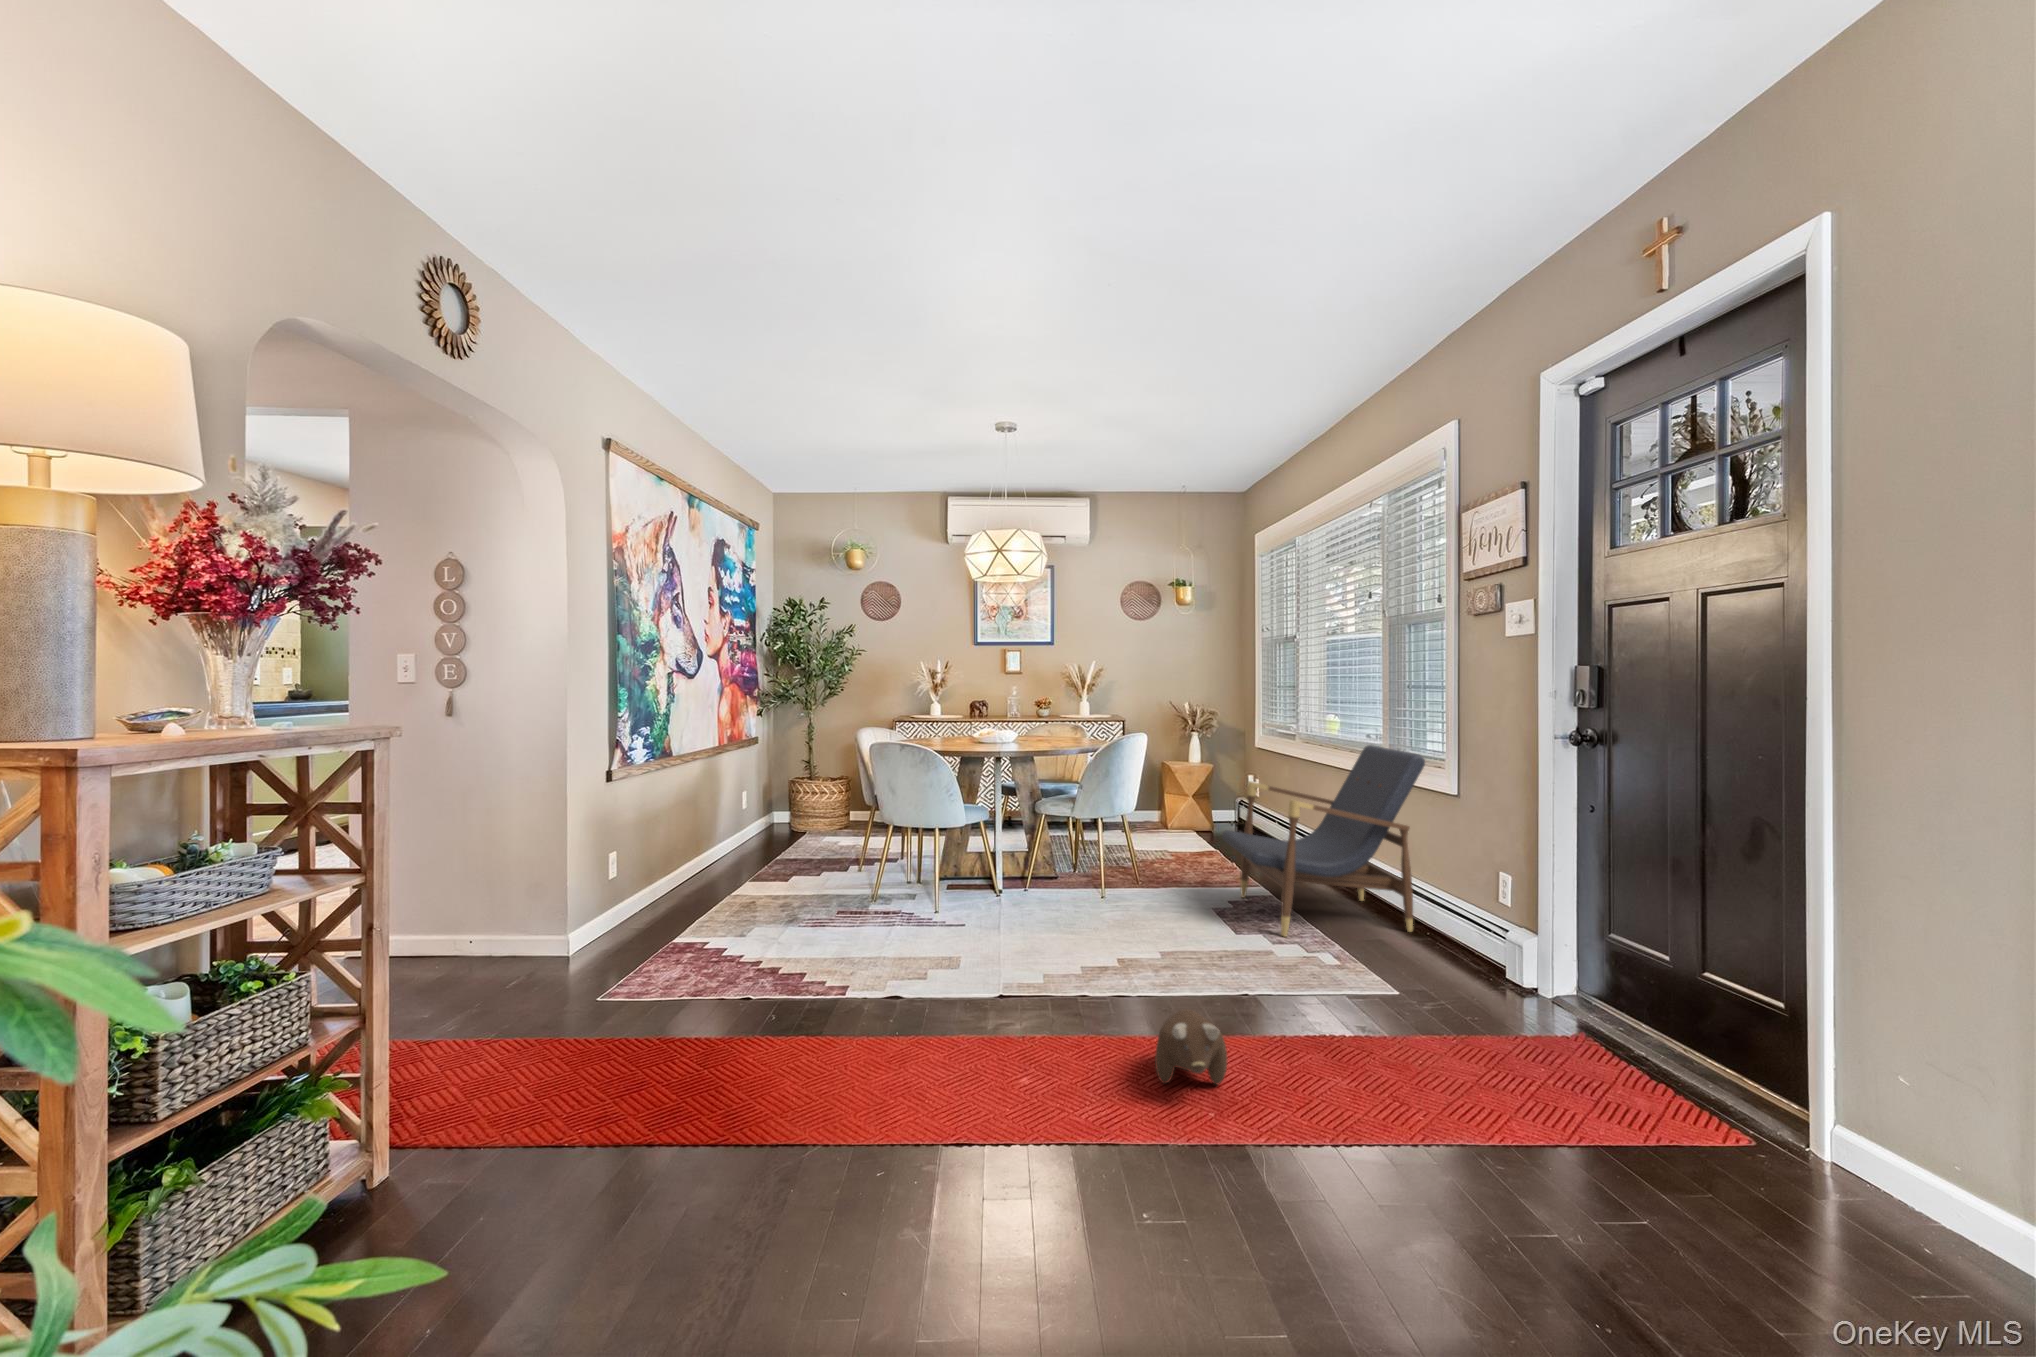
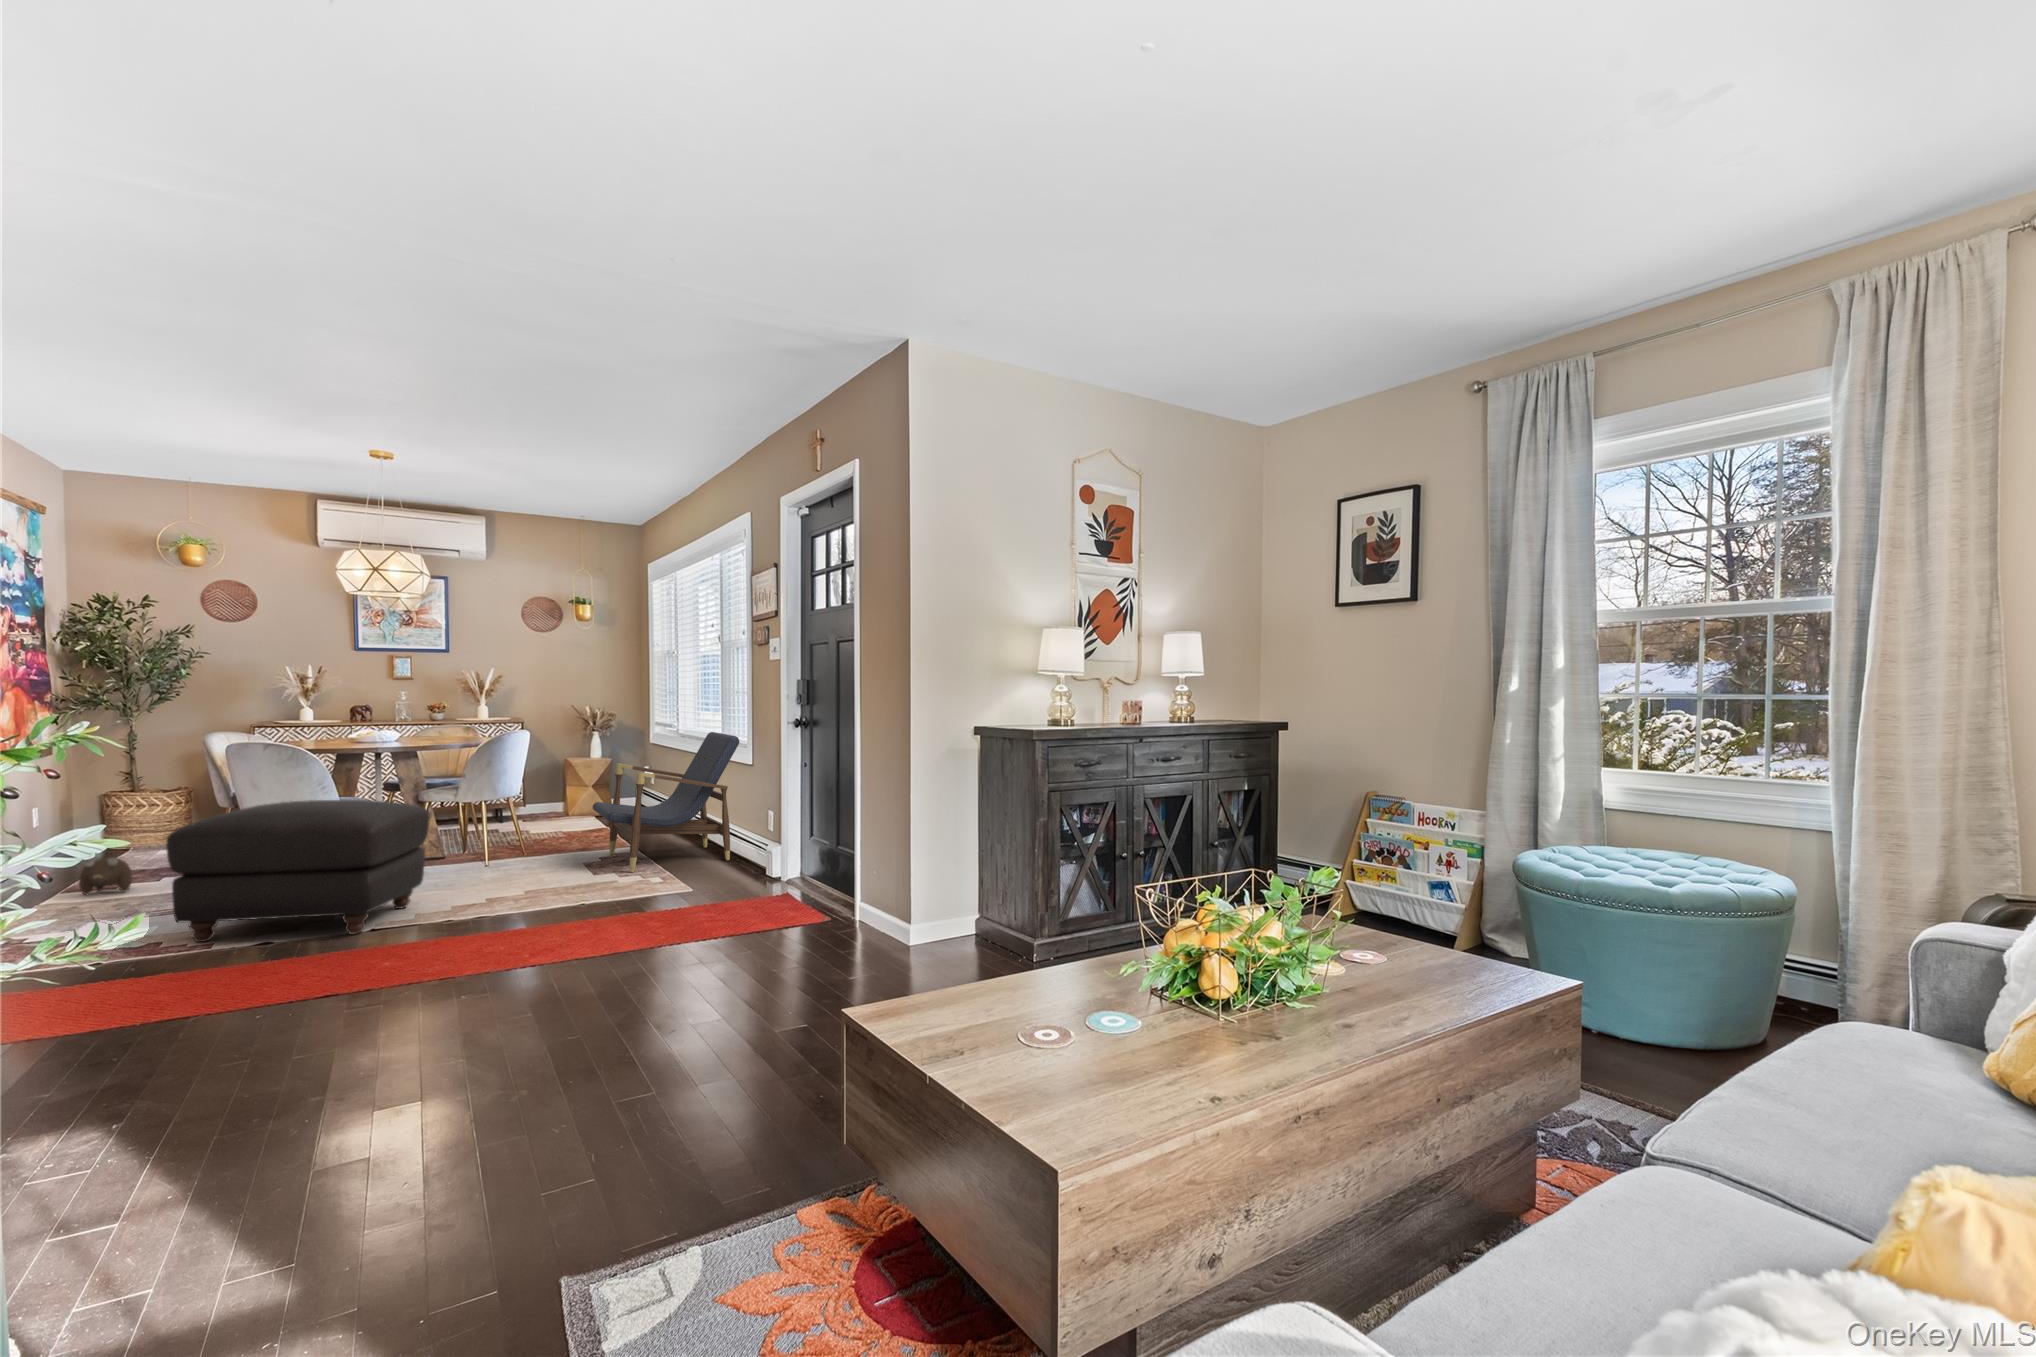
ottoman: none [807,818,1056,1000] -> present [166,800,430,942]
plush toy: present [1155,1009,1227,1084] -> present [79,857,132,895]

